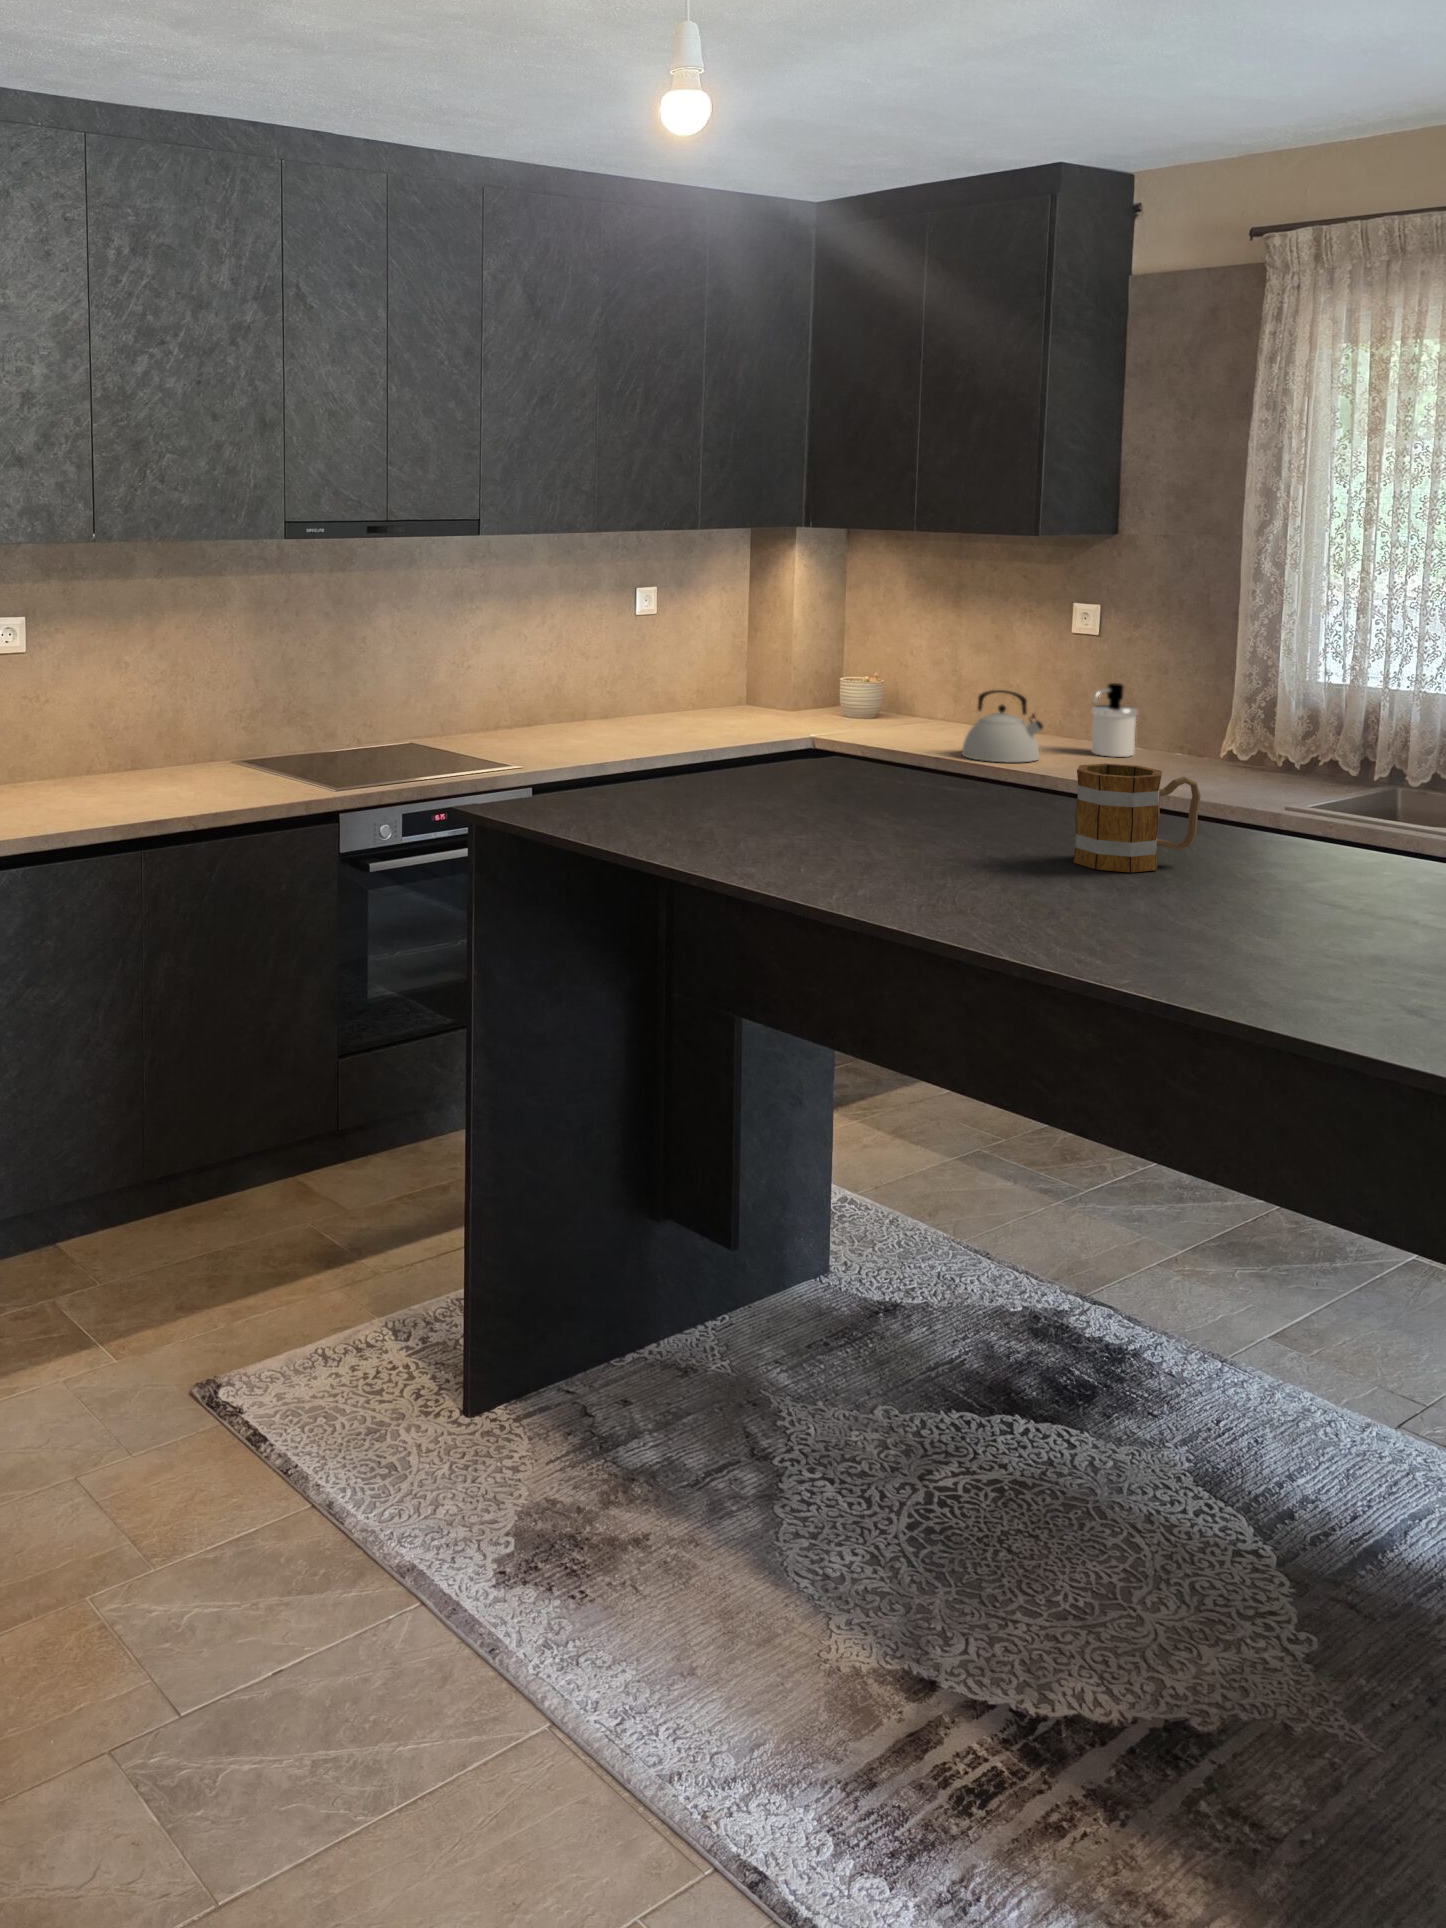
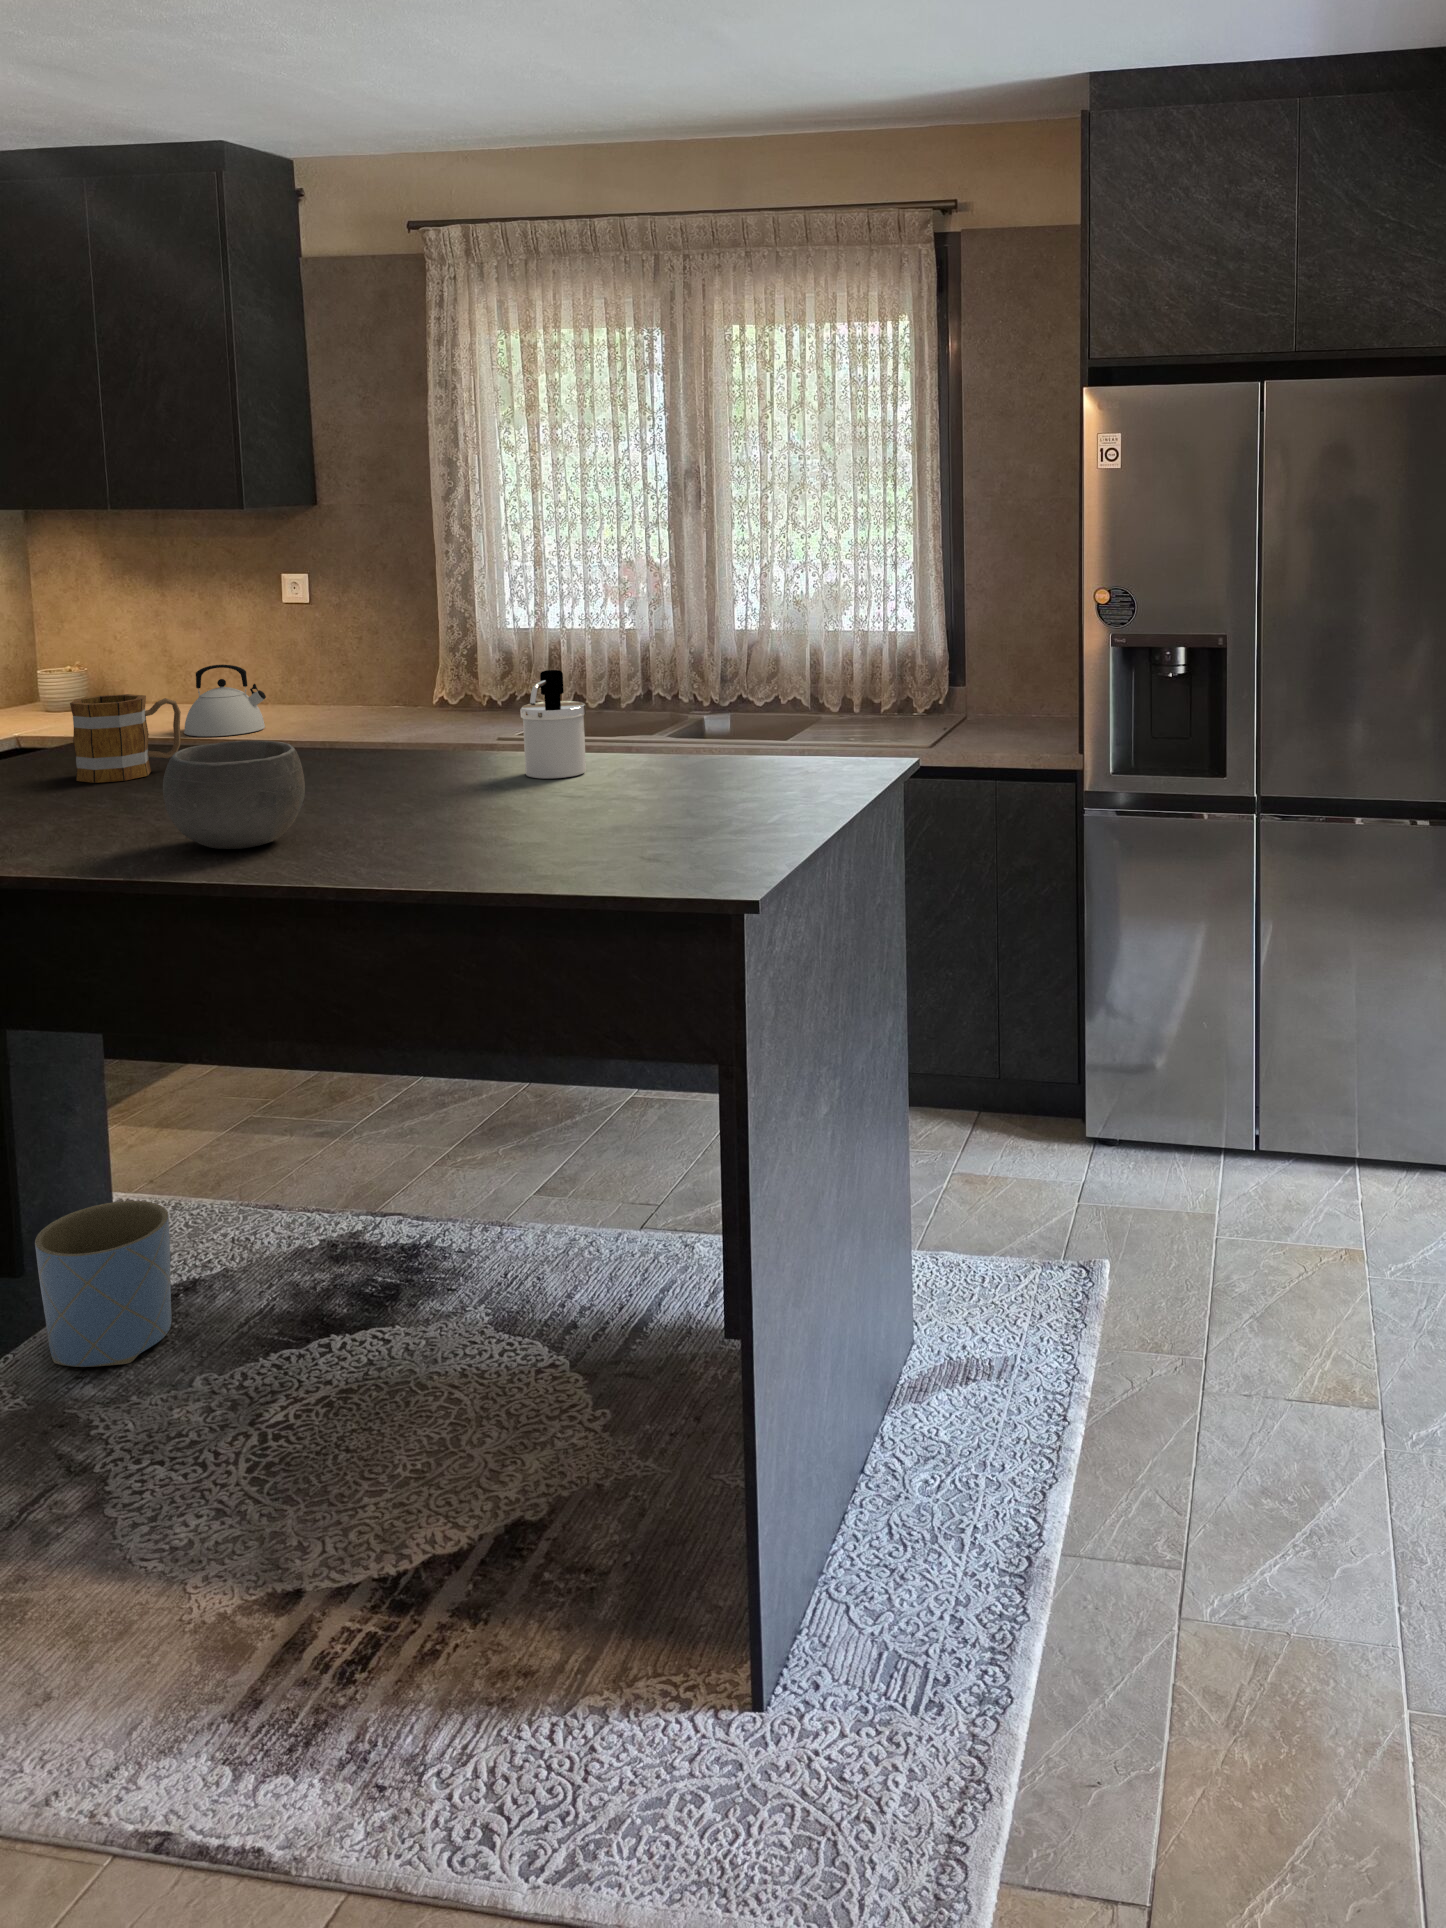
soap dispenser: present [1092,683,1138,757] -> present [520,670,586,779]
mug: present [1073,764,1201,873] -> present [70,694,181,783]
bowl: none [895,772,1035,886] -> present [163,740,305,849]
planter: none [756,1201,875,1366] -> present [35,1201,171,1367]

